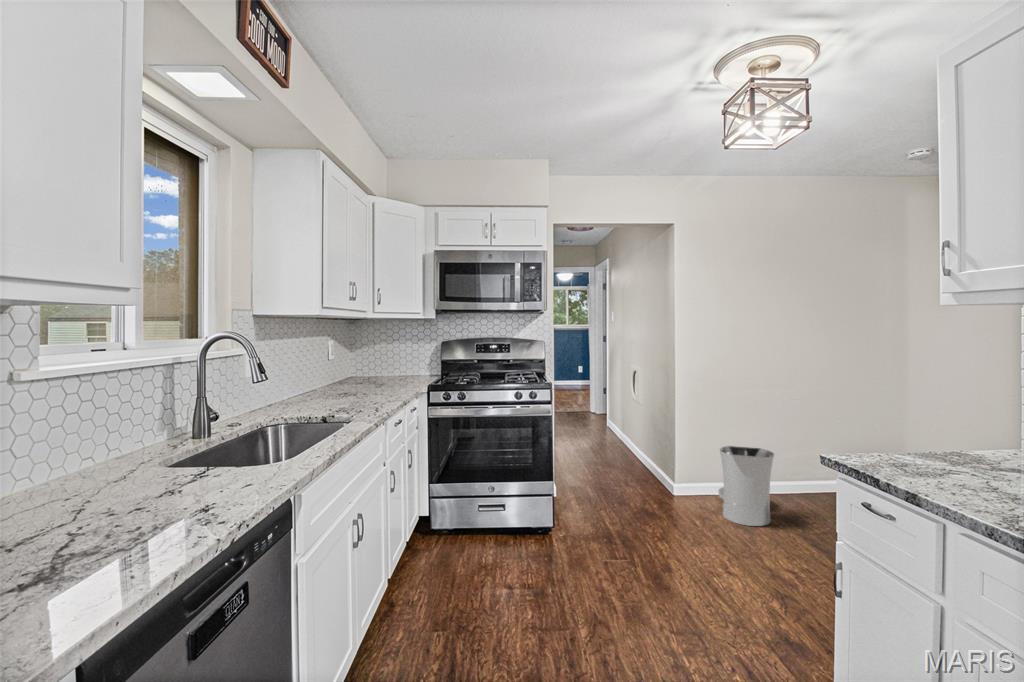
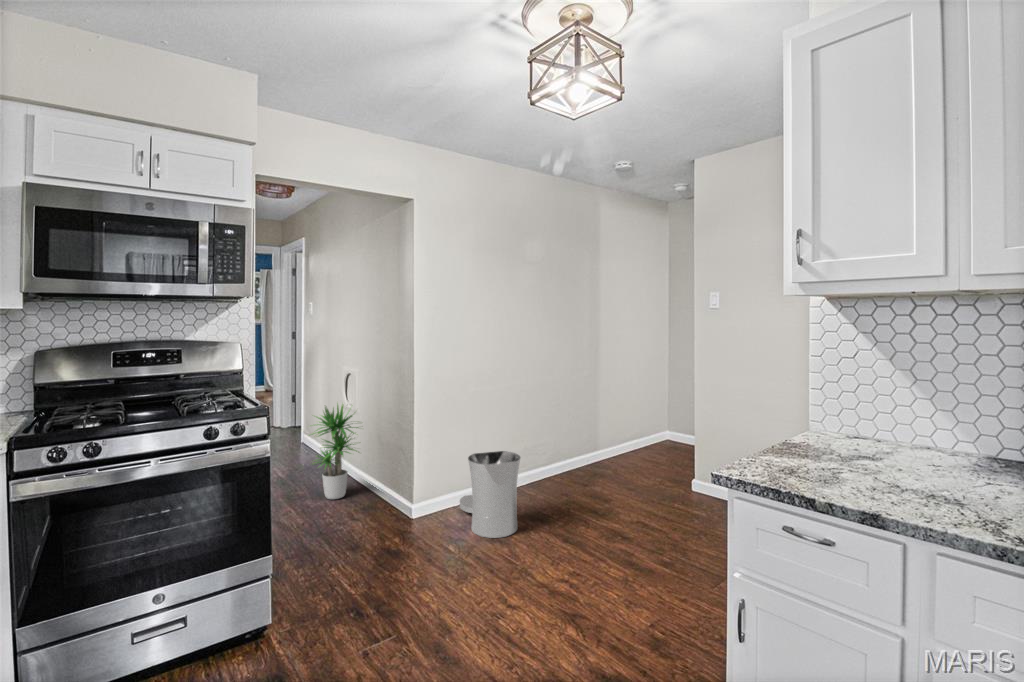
potted plant: none [597,391,644,470] -> present [312,404,358,499]

